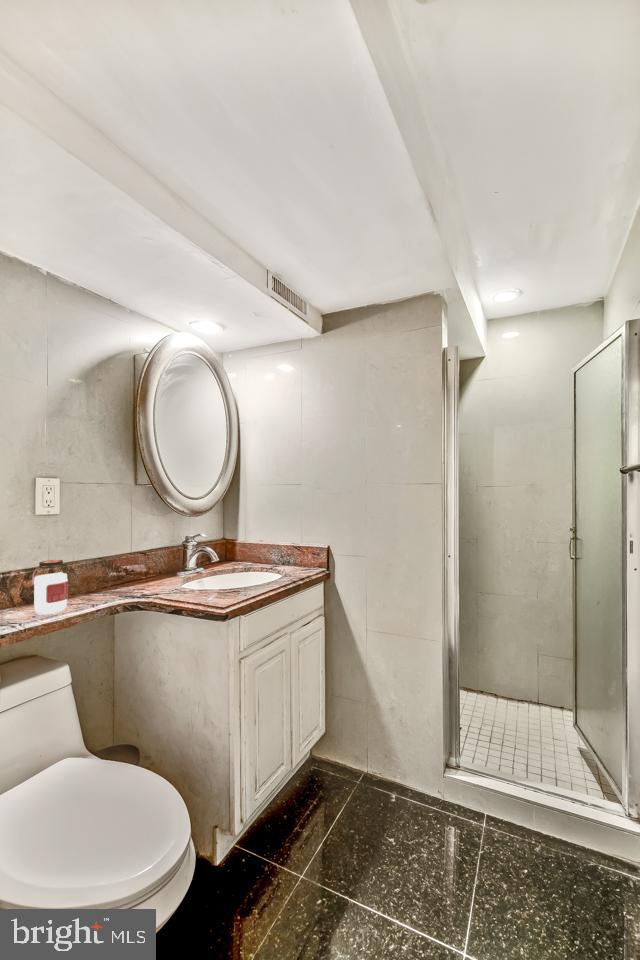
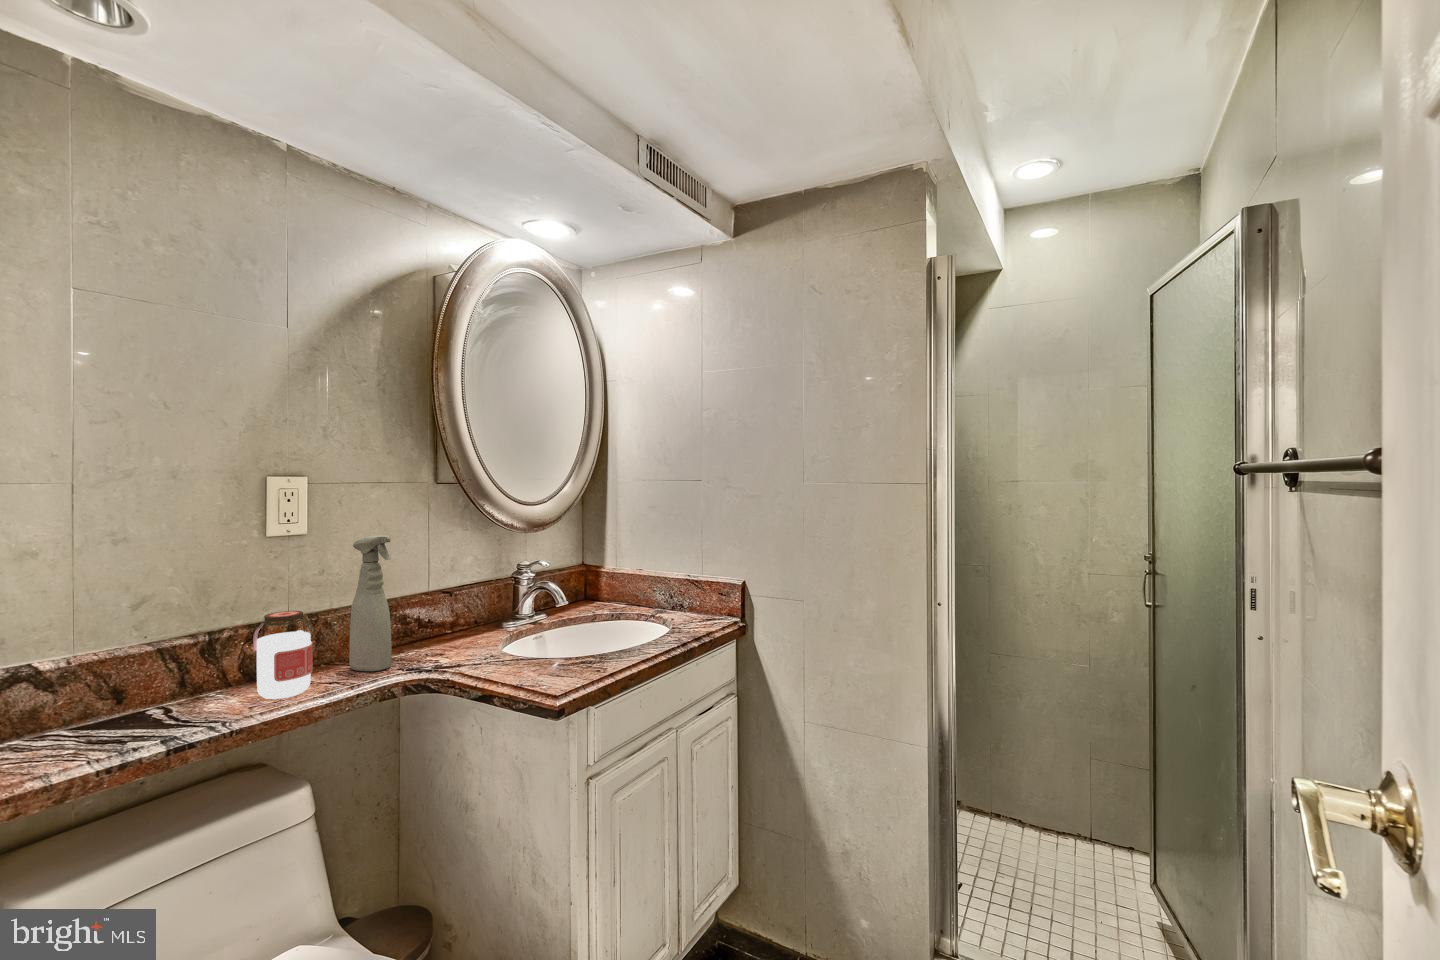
spray bottle: none [87,514,114,599] -> present [349,536,391,671]

